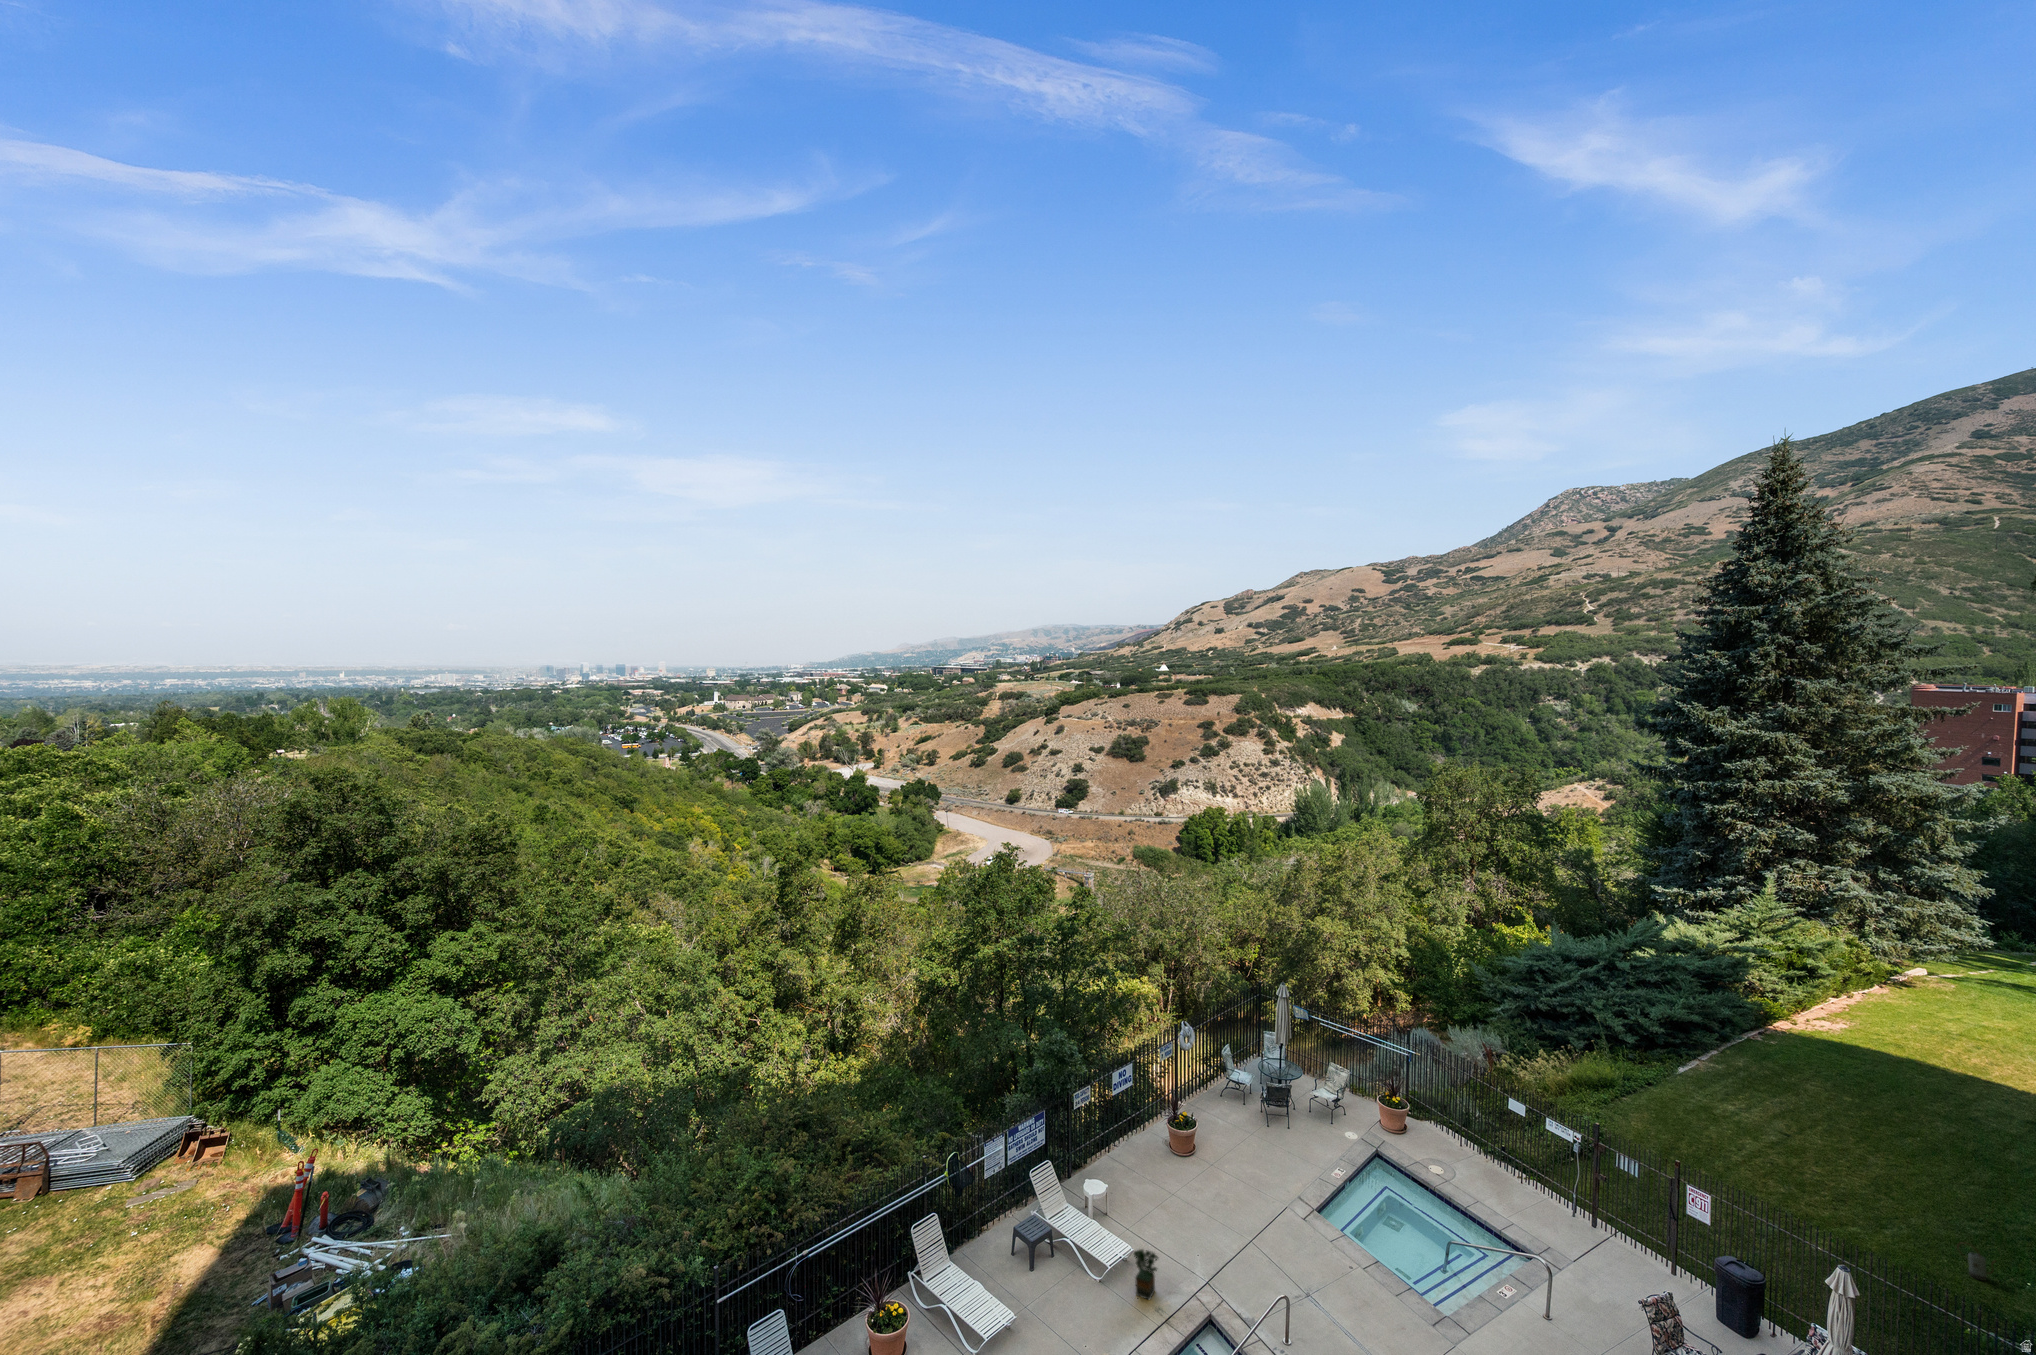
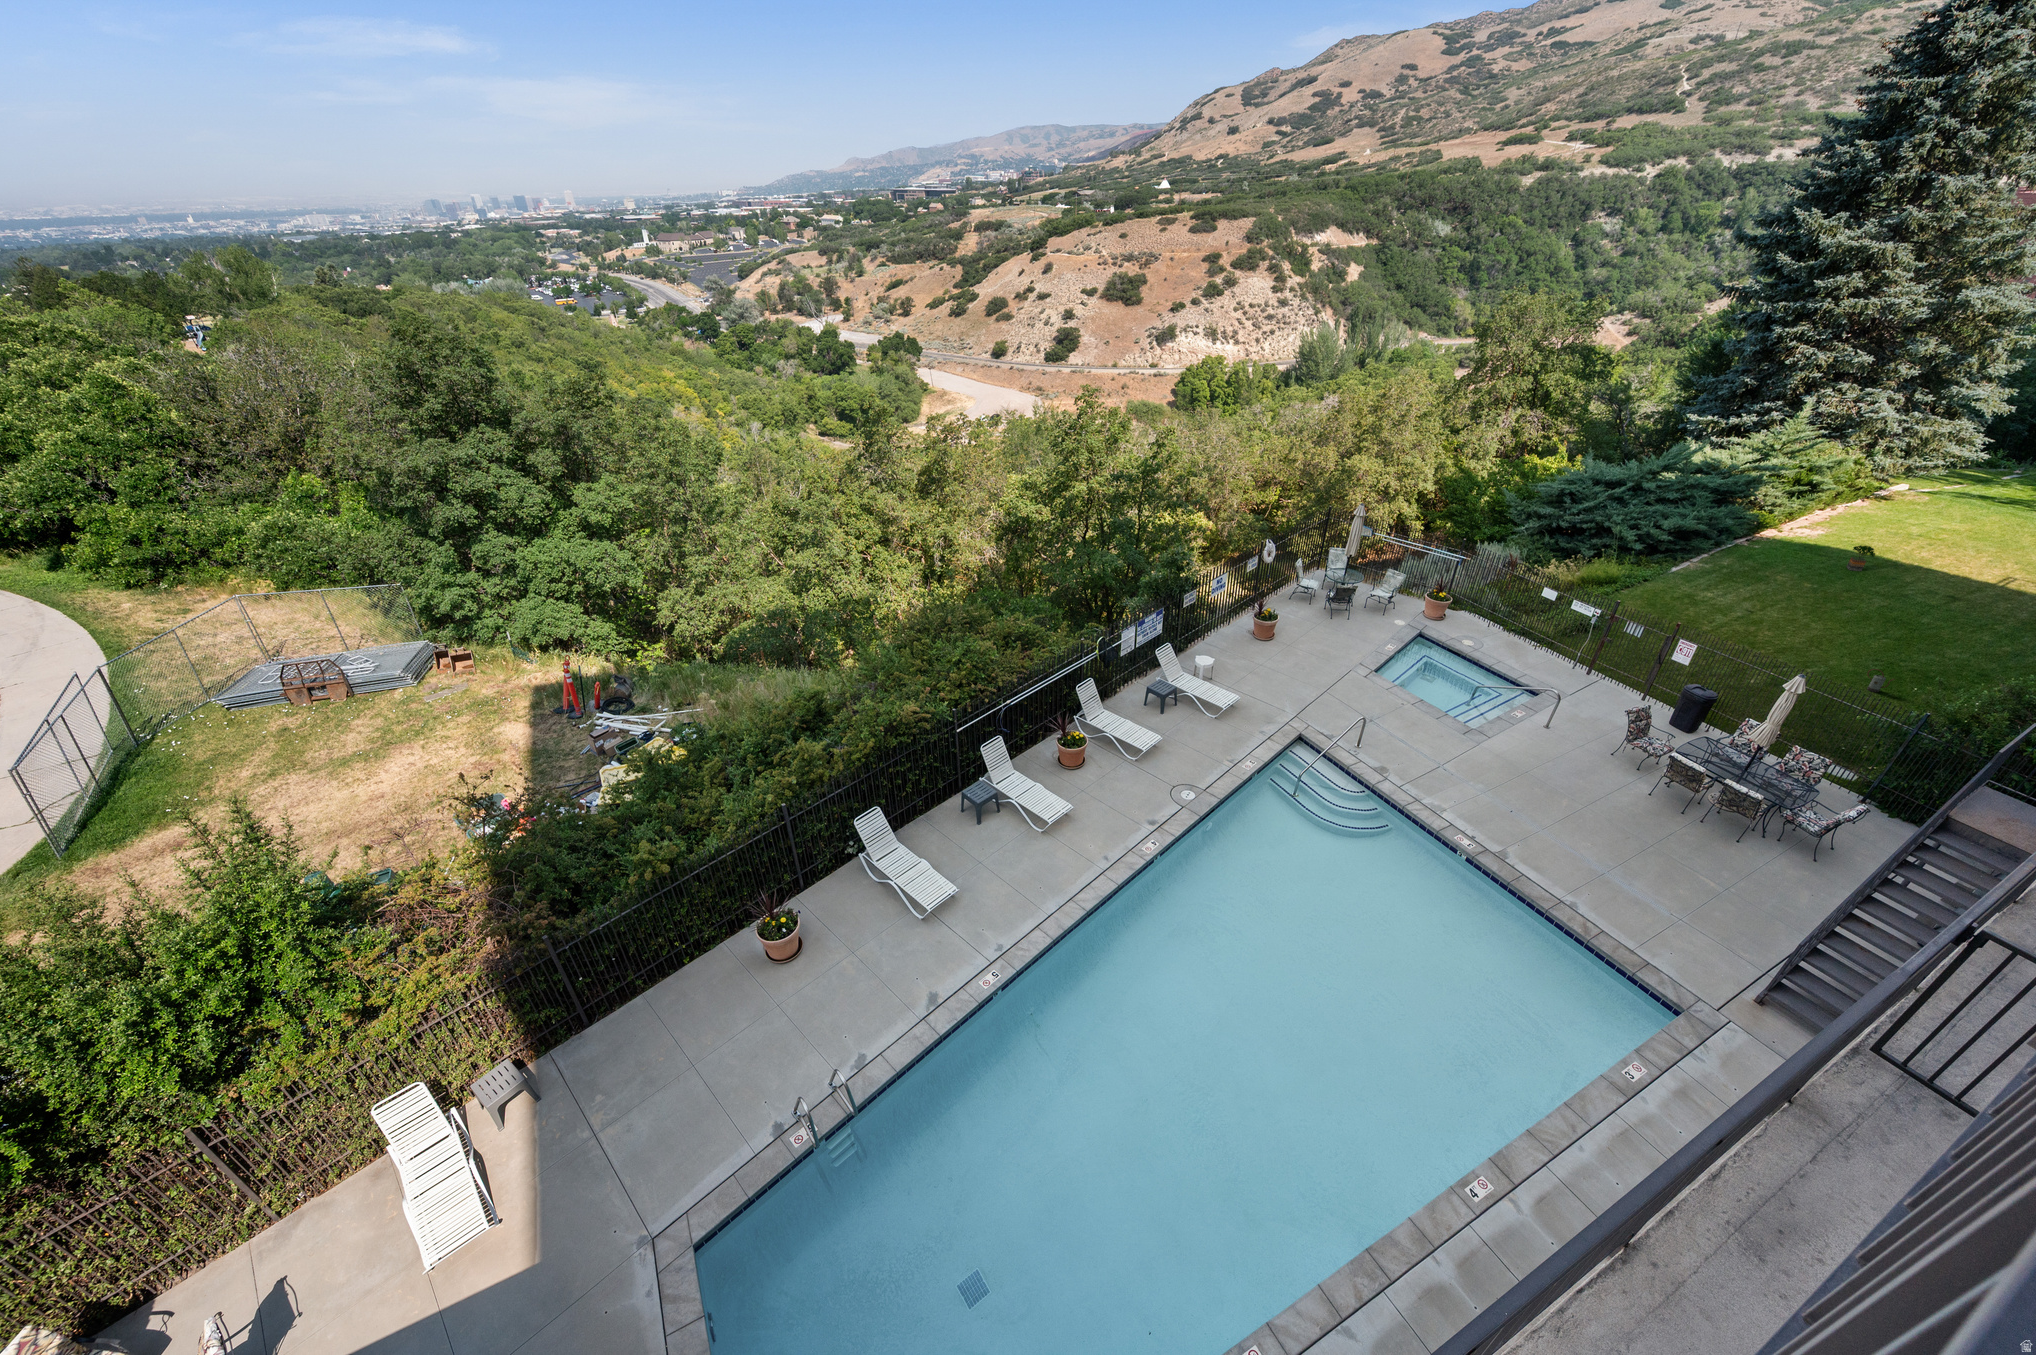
potted tree: present [1134,1250,1158,1300] -> present [1847,545,1875,571]

